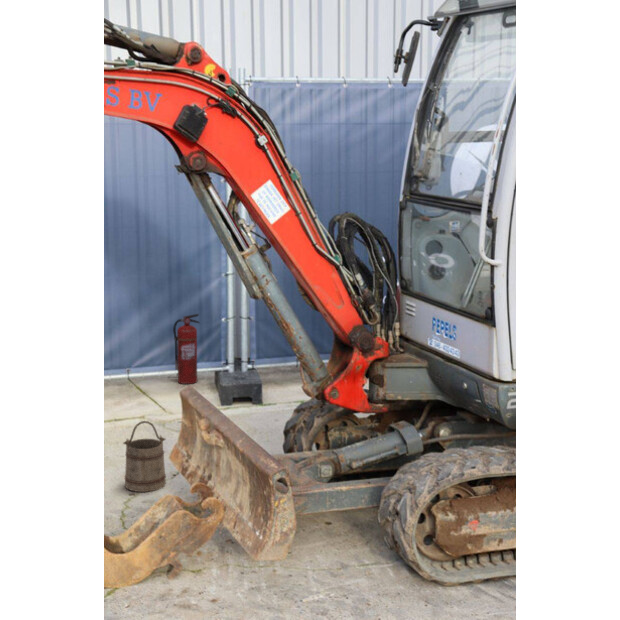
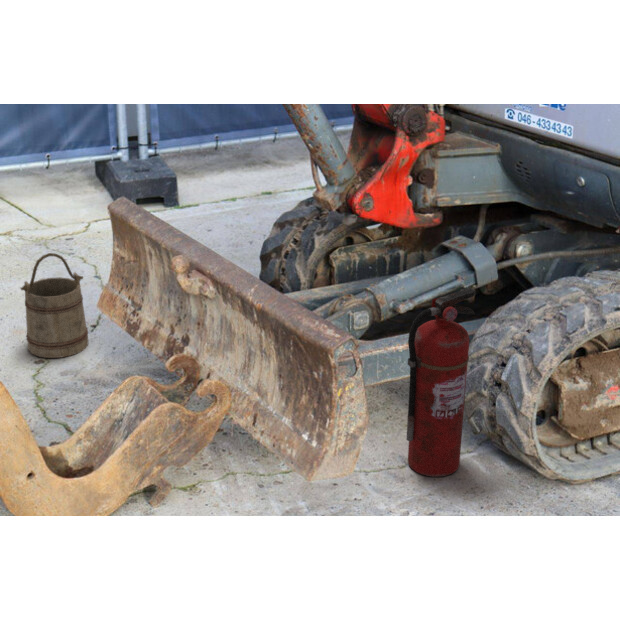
fire extinguisher: present [173,314,199,384] -> present [407,288,475,477]

